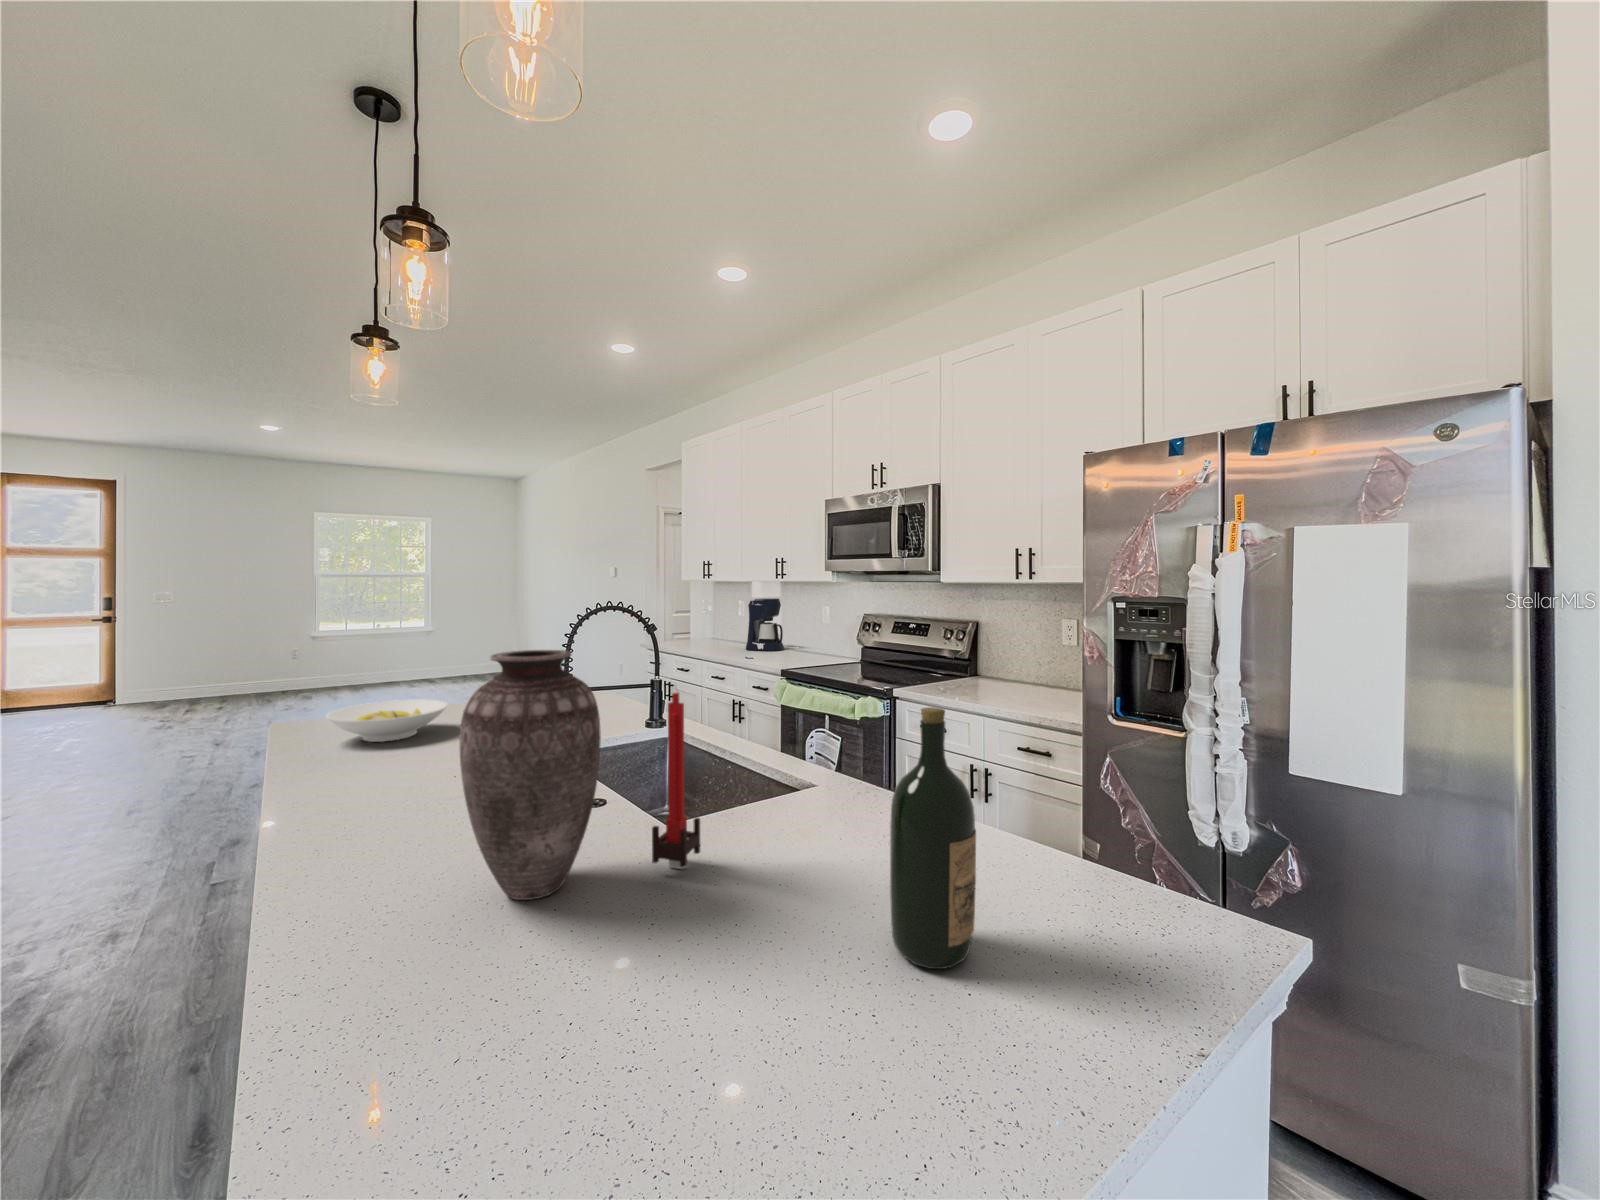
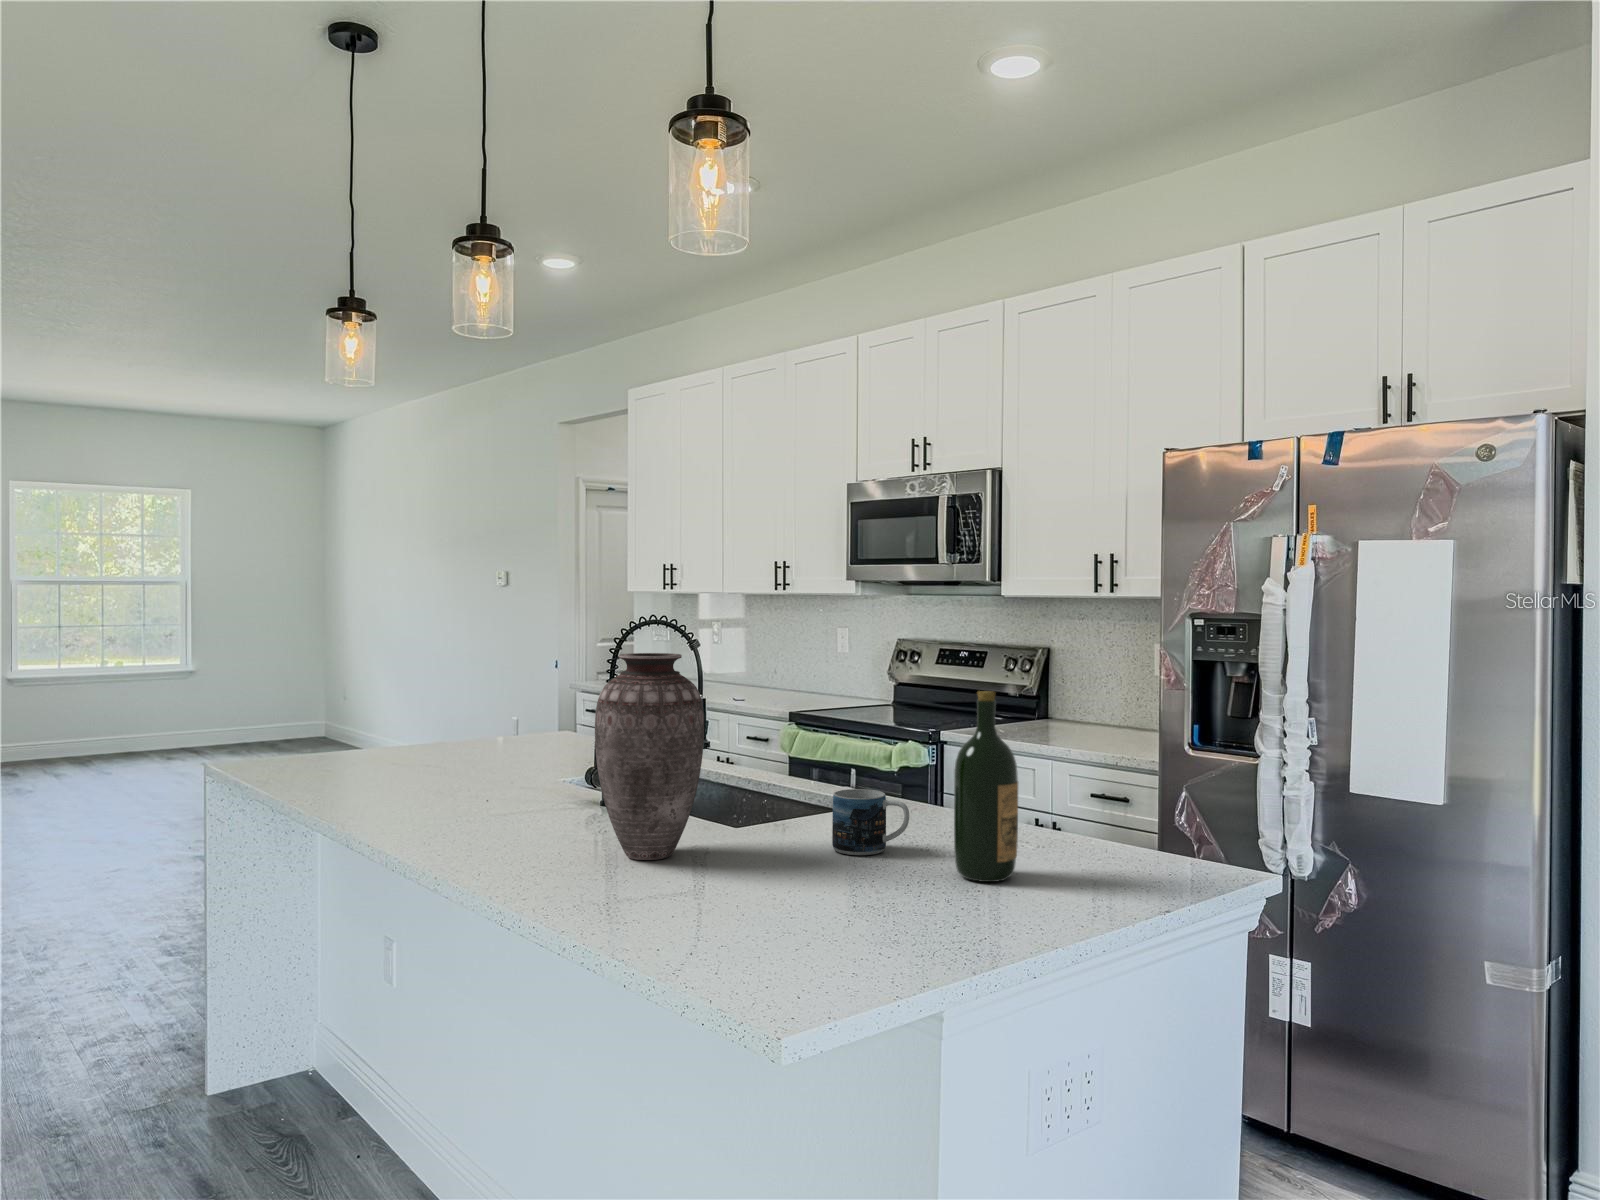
coffee maker: present [746,598,785,651] -> none [724,617,780,692]
candle: present [652,693,700,869] -> none [744,691,782,847]
bowl: present [326,700,448,742] -> none [295,733,423,776]
mug: none [752,802,840,891] -> present [832,789,909,855]

